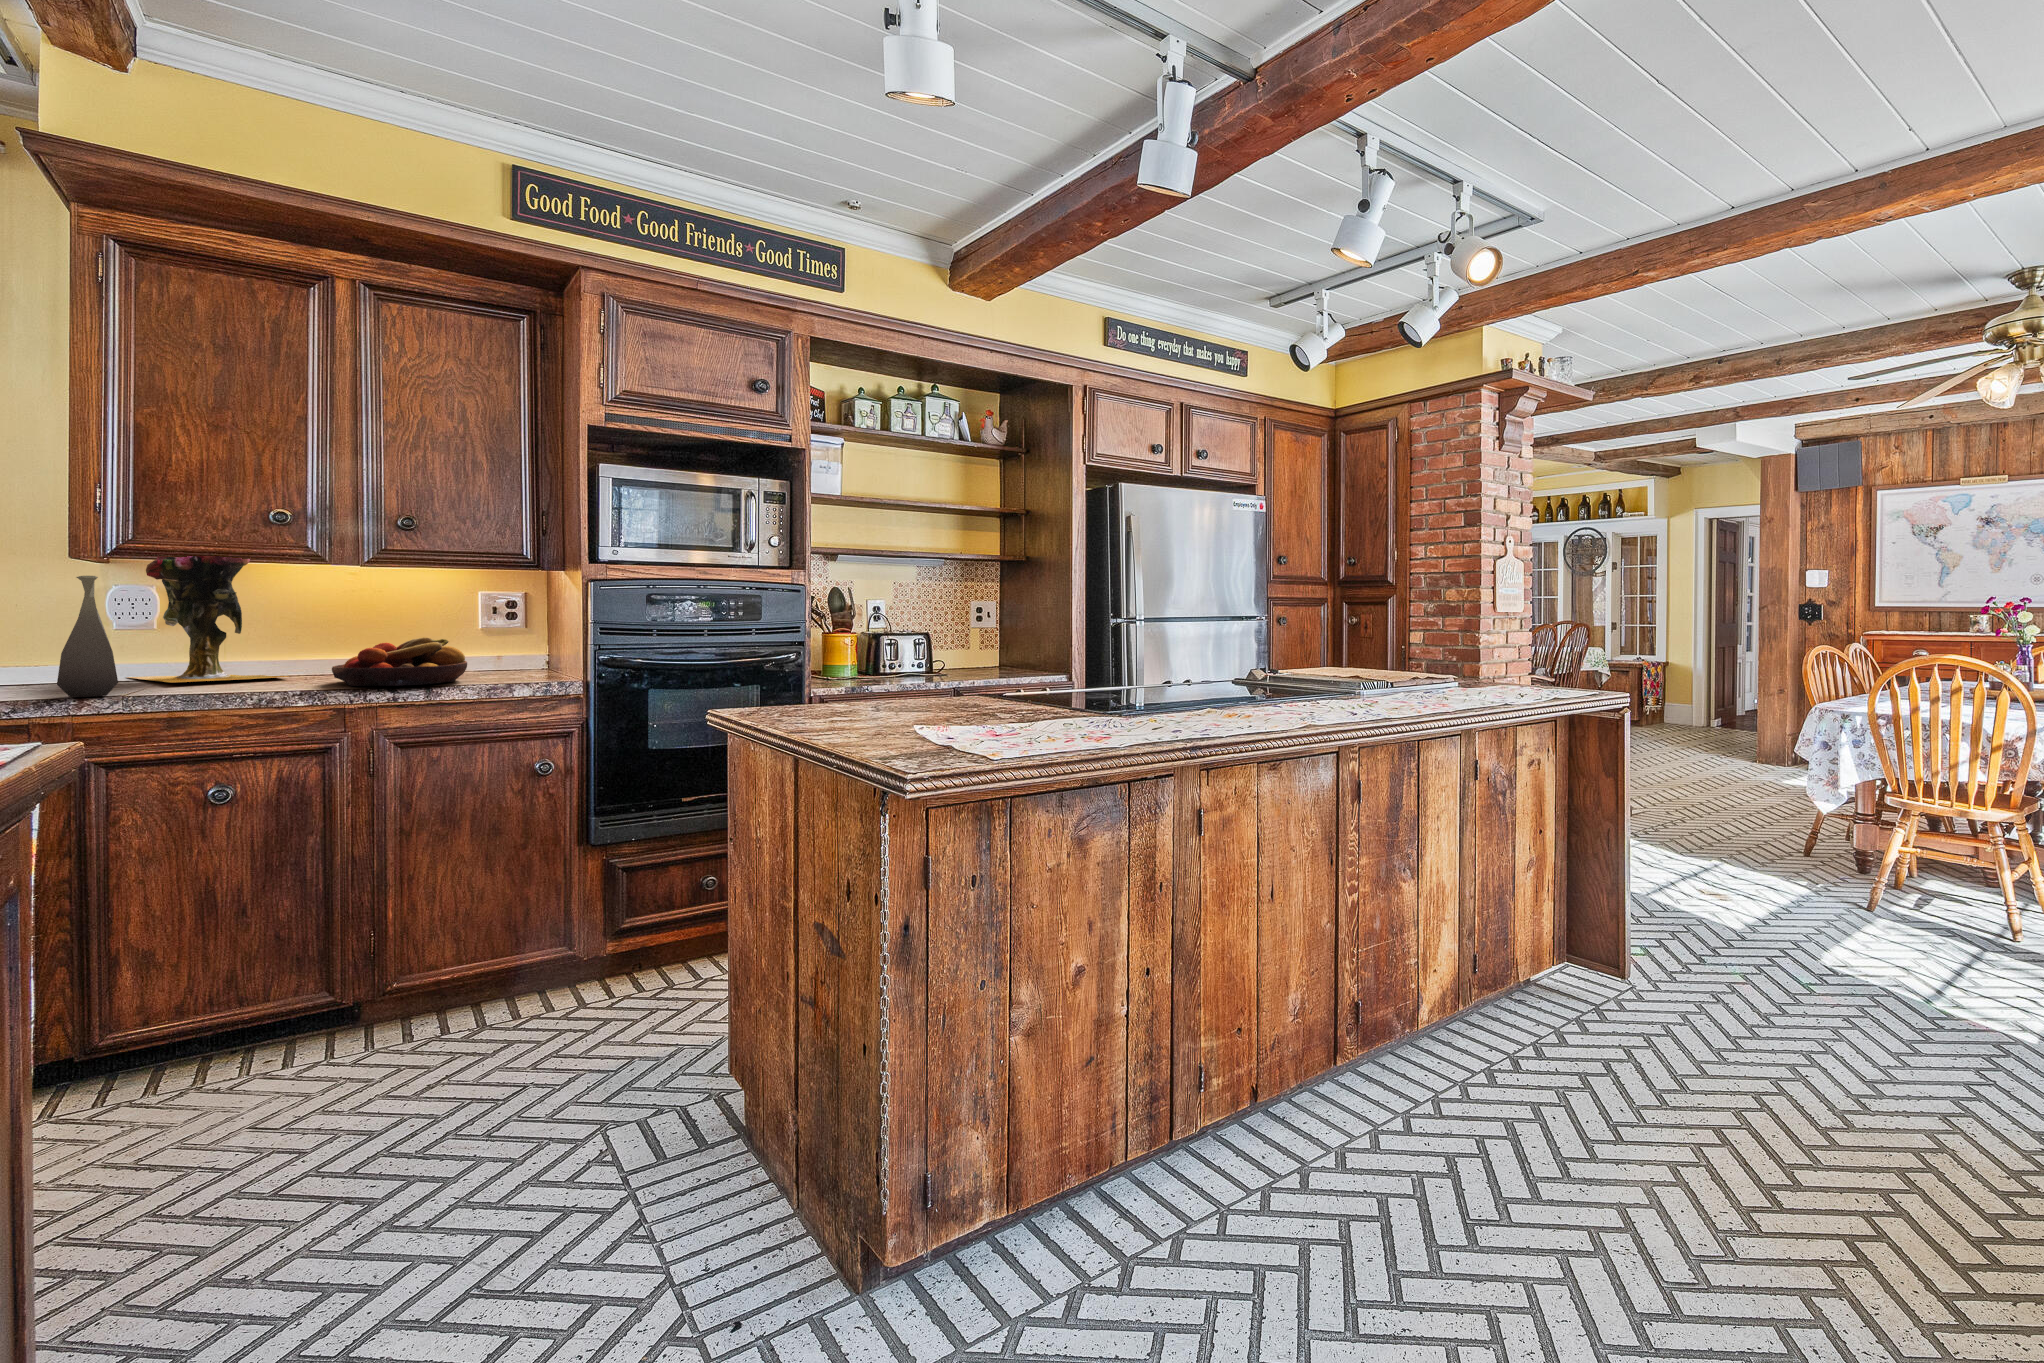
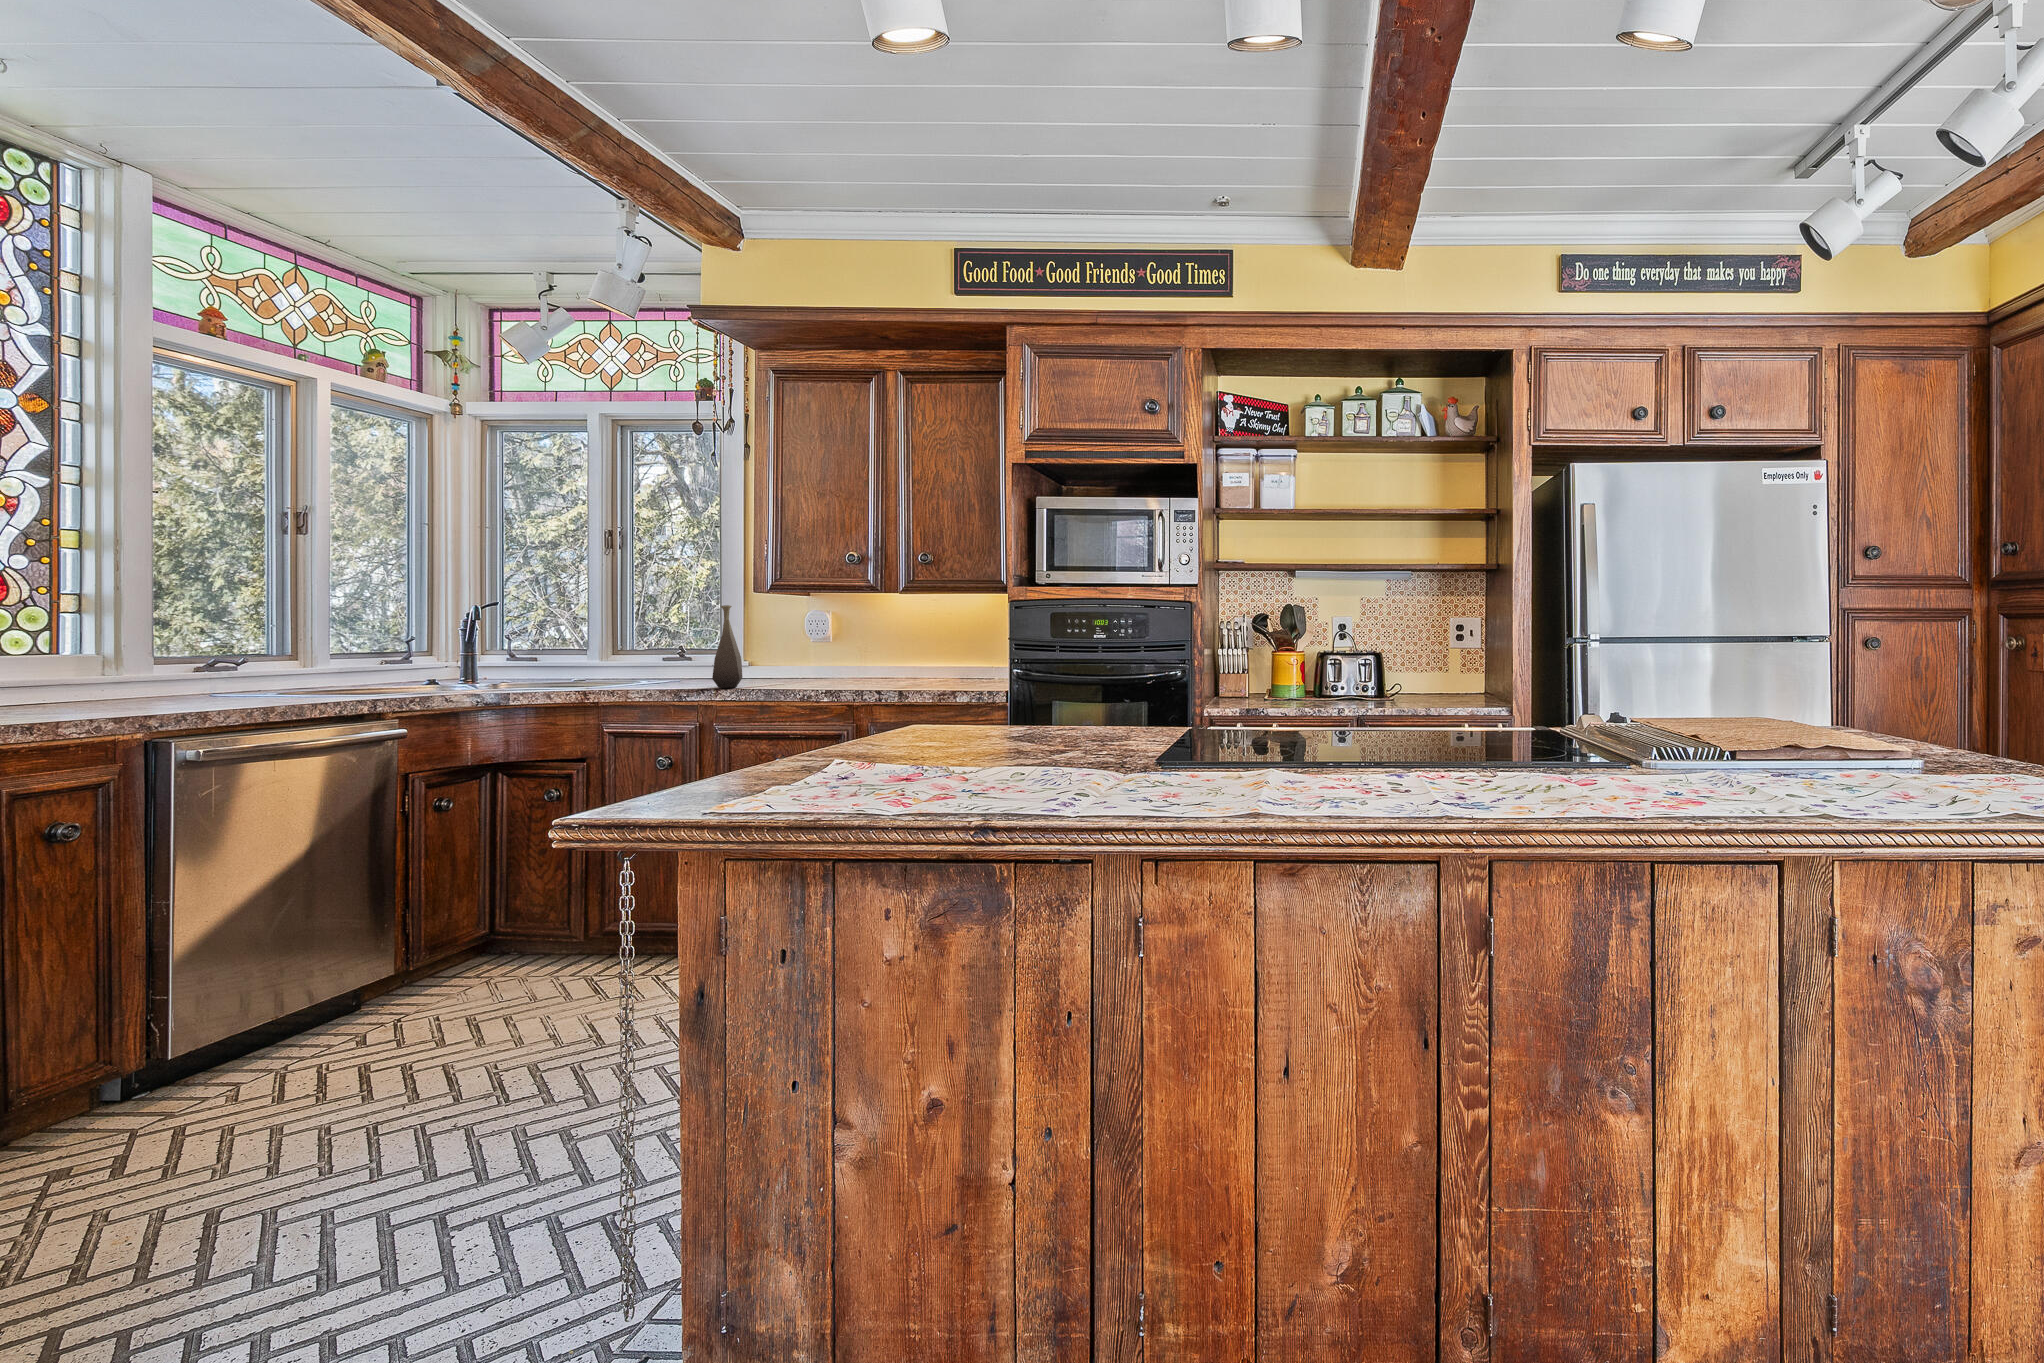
vase: present [129,556,287,683] -> none [783,582,853,679]
fruit bowl: present [332,637,467,686] -> none [856,650,942,688]

